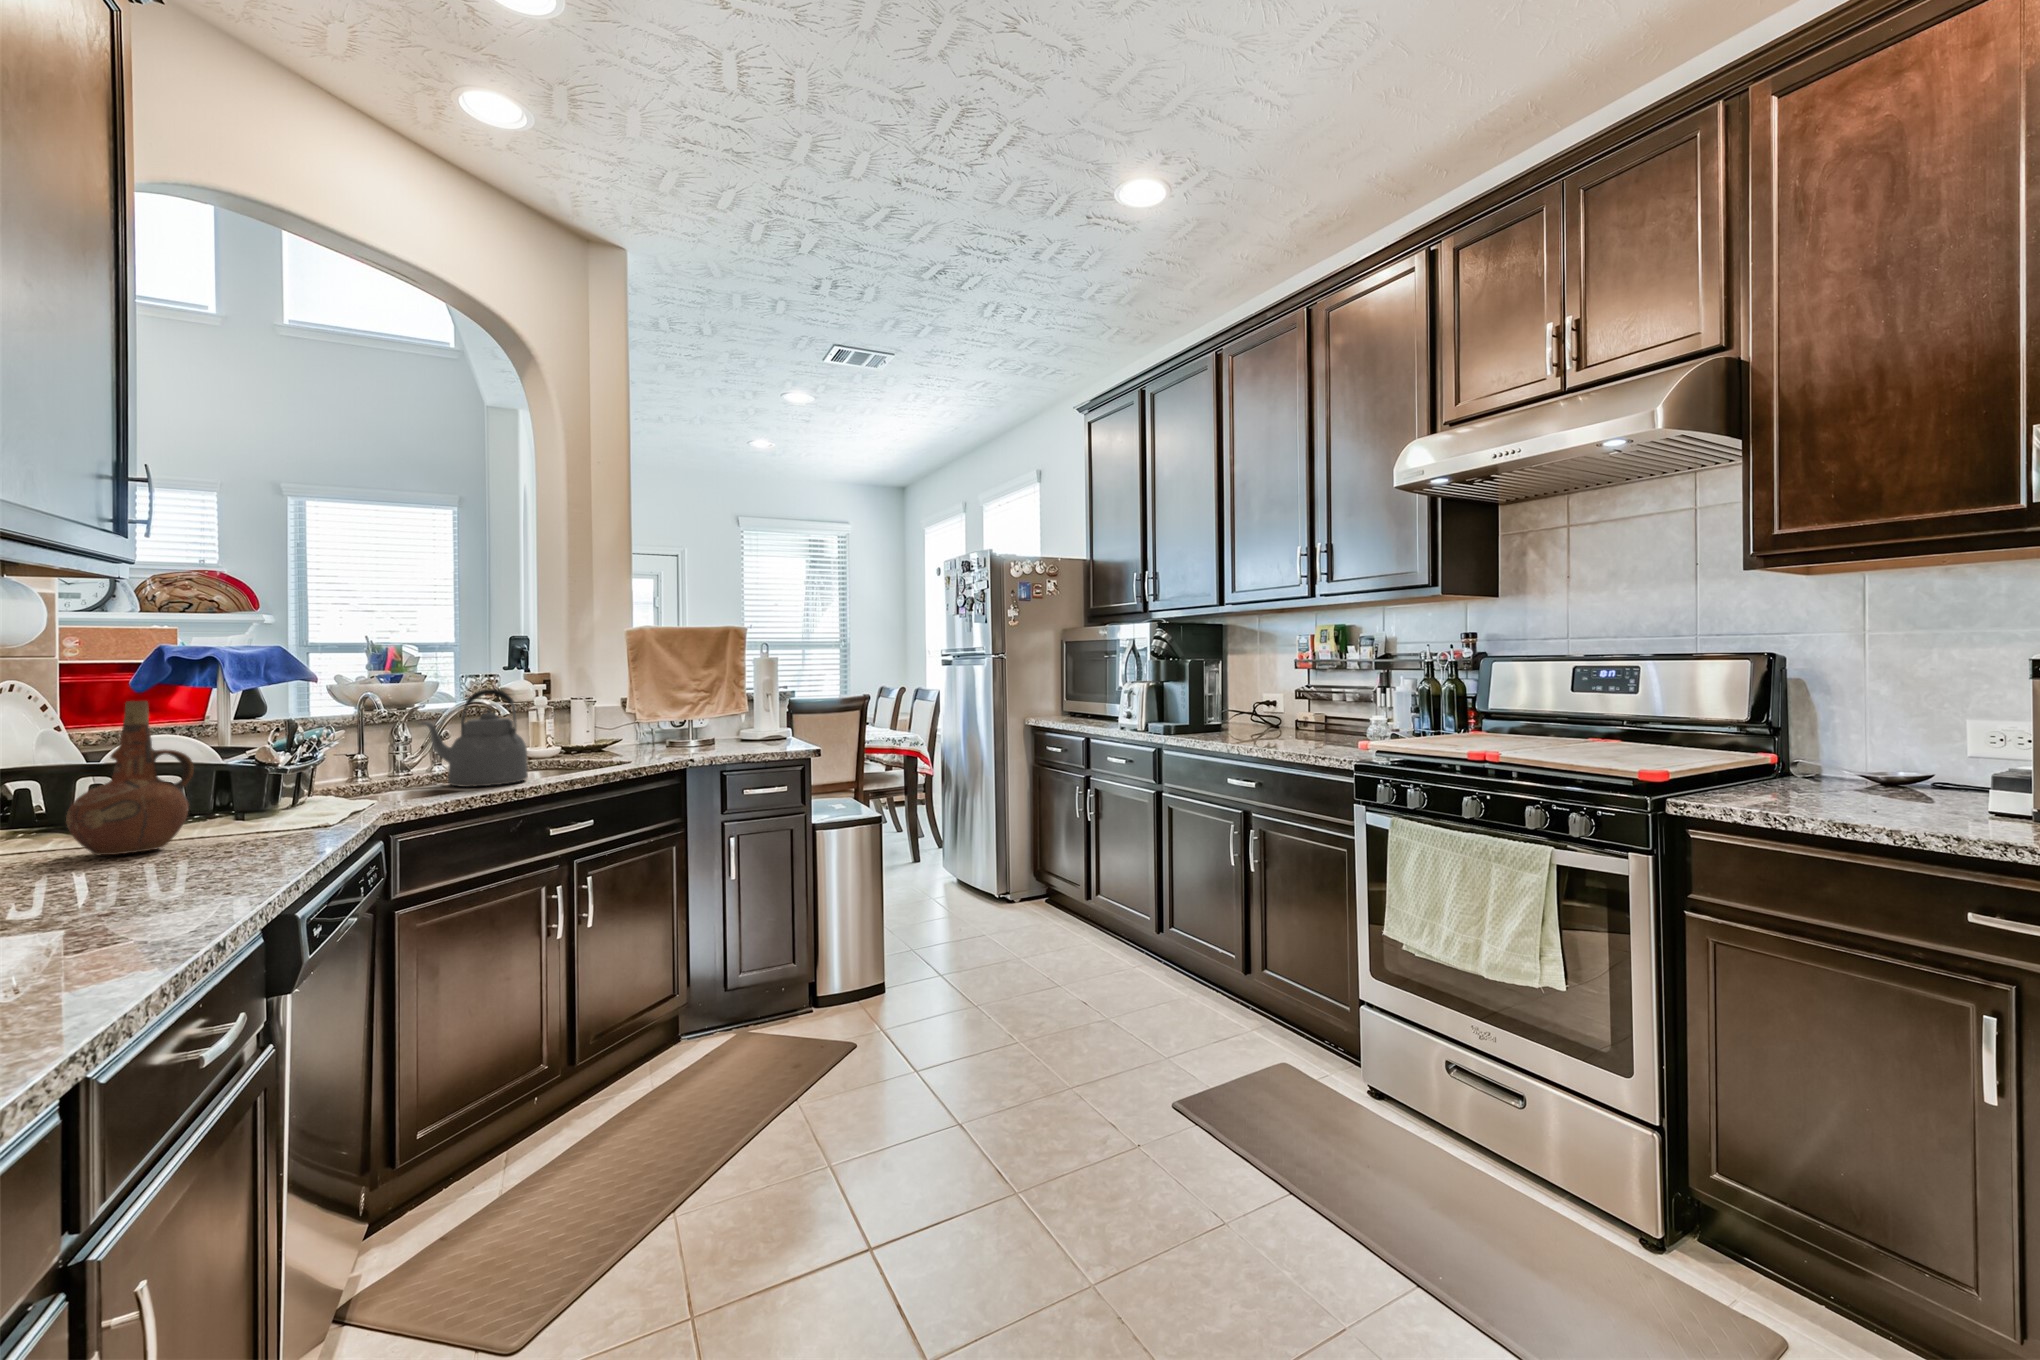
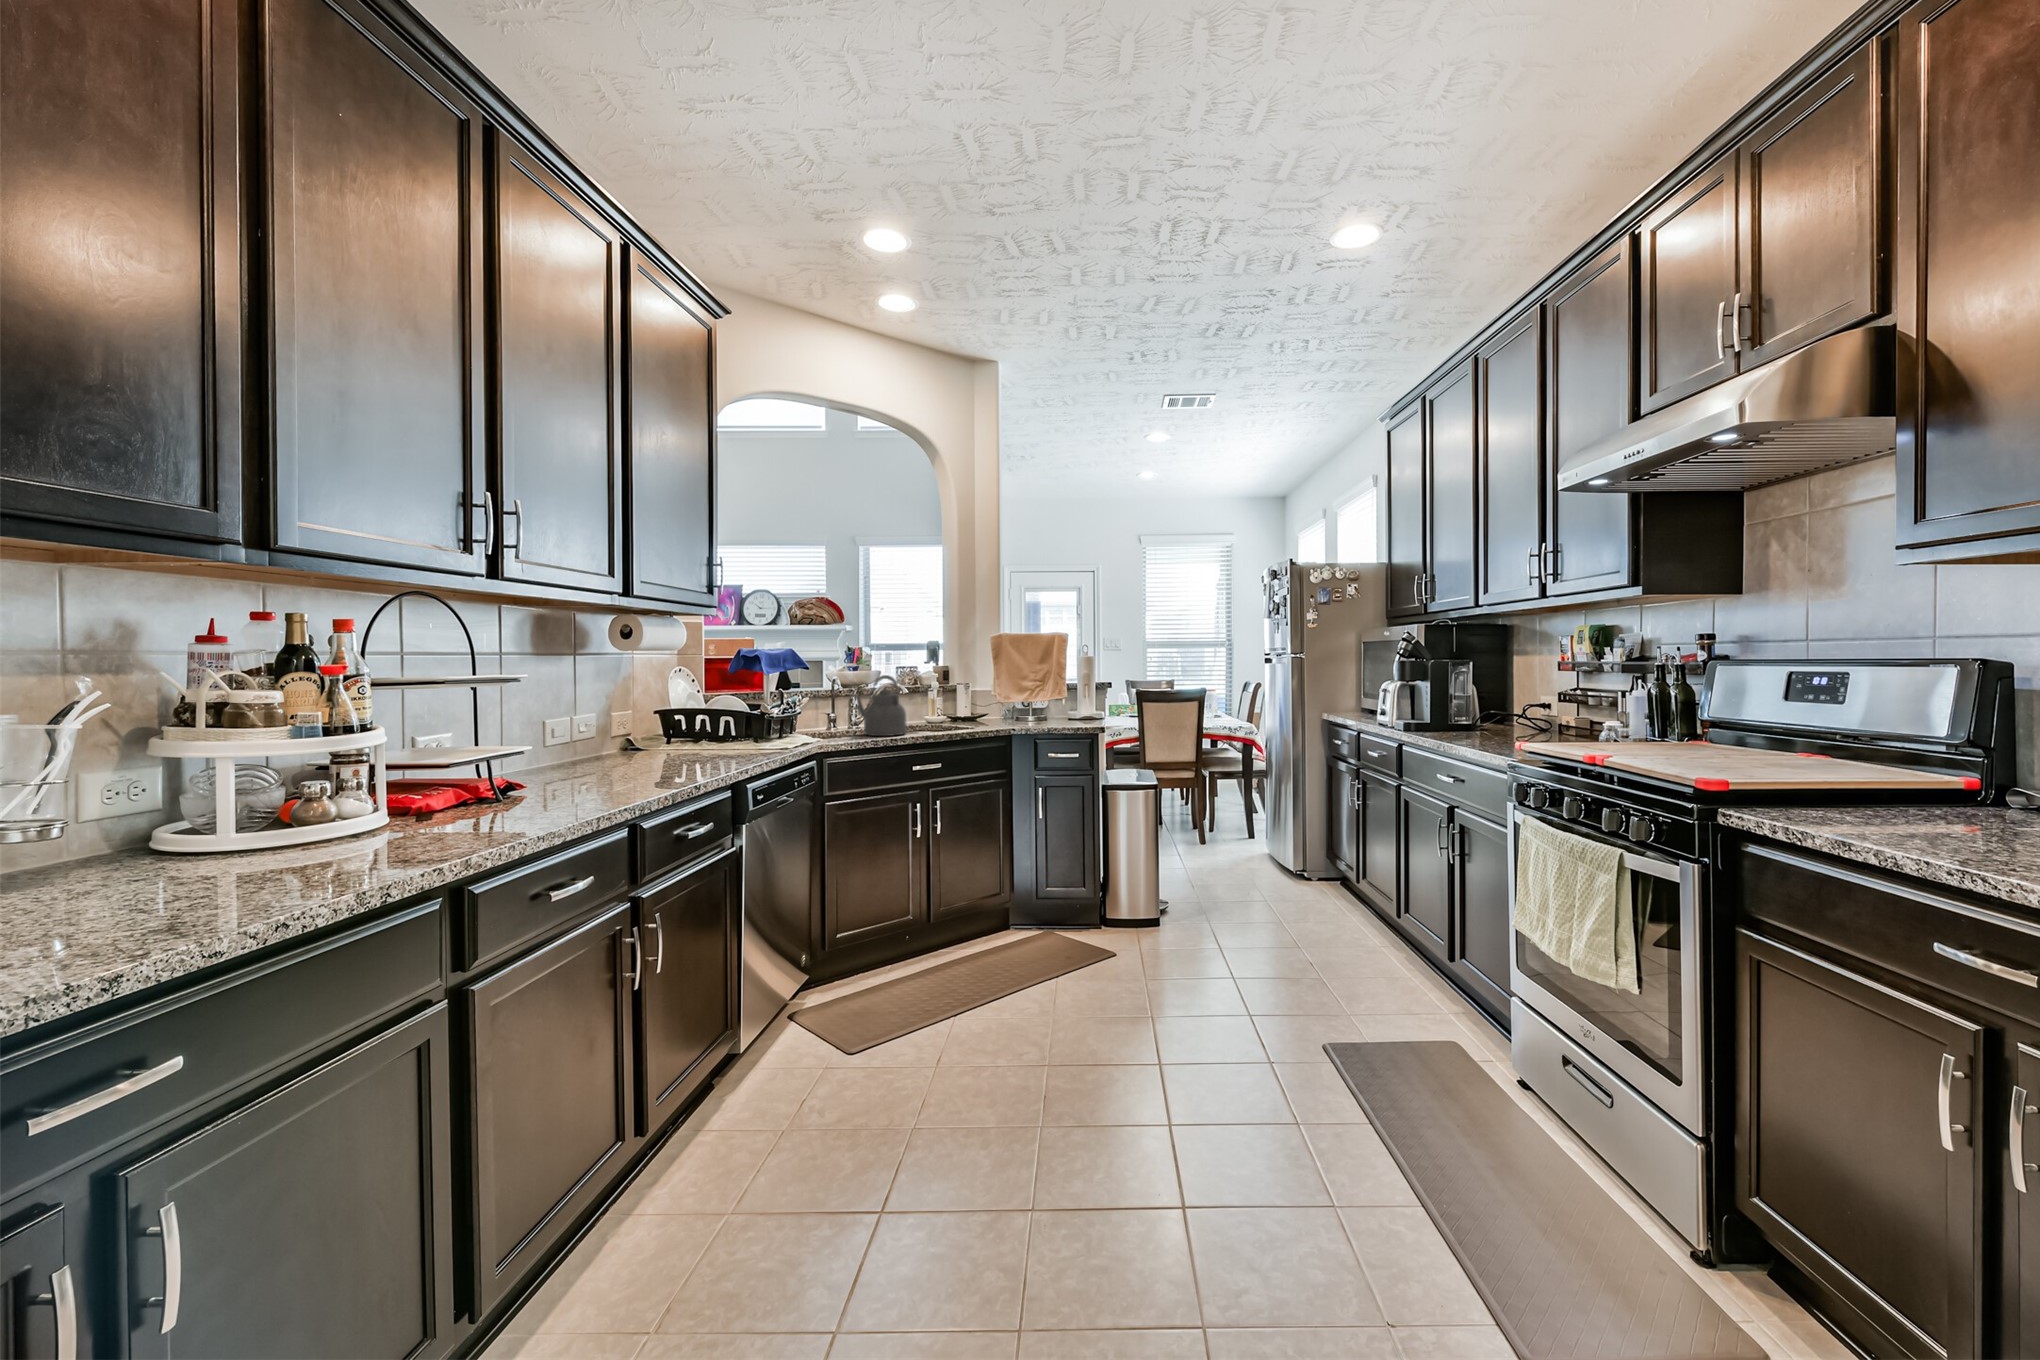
ceramic pitcher: present [66,701,194,855] -> none [679,677,727,754]

